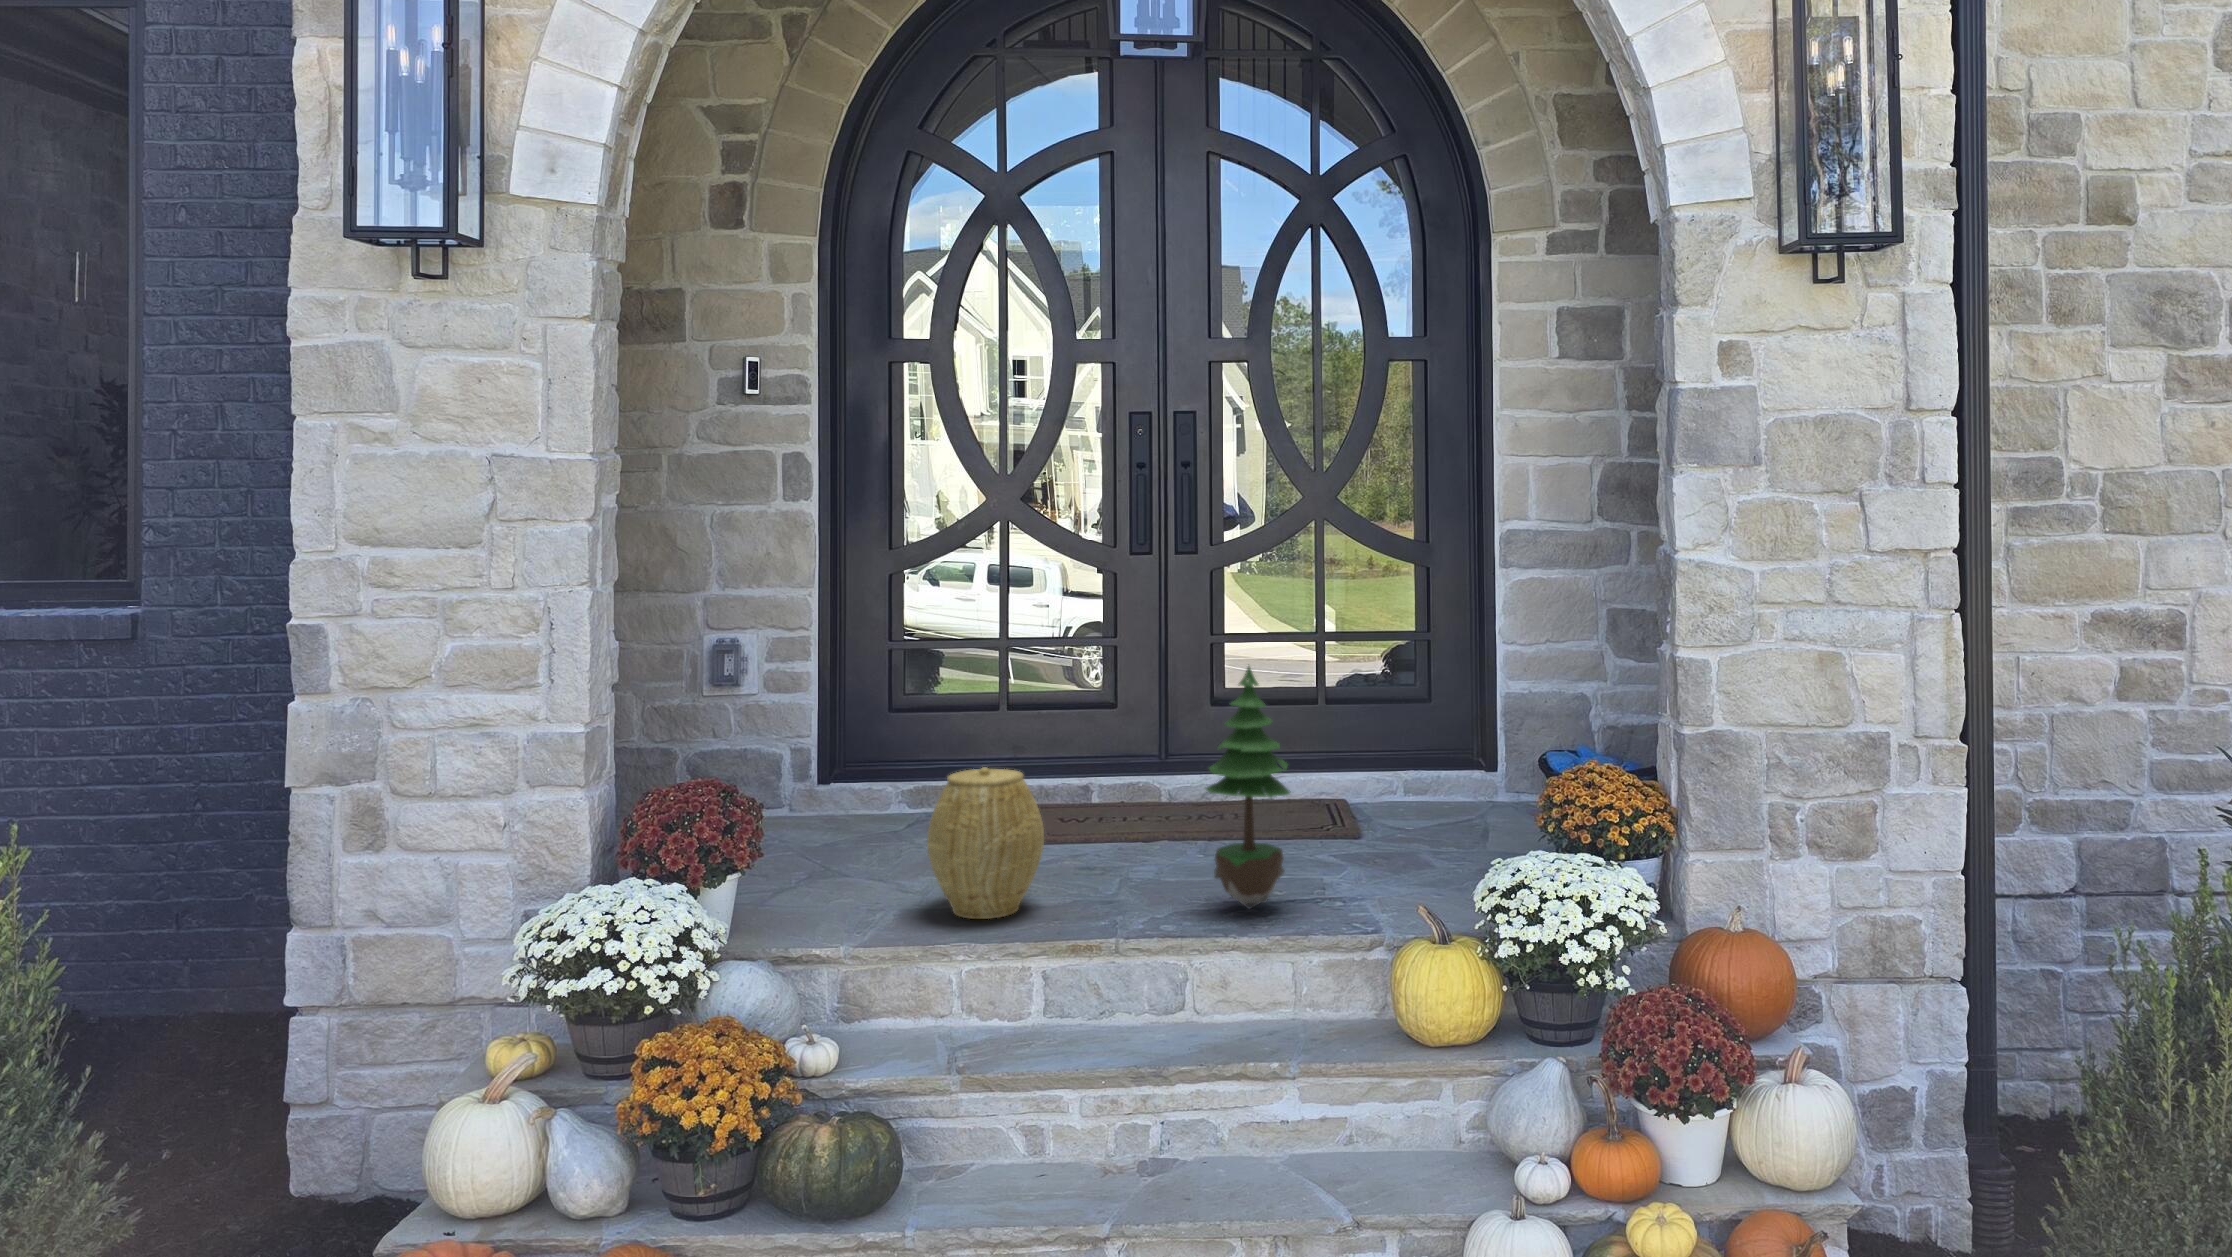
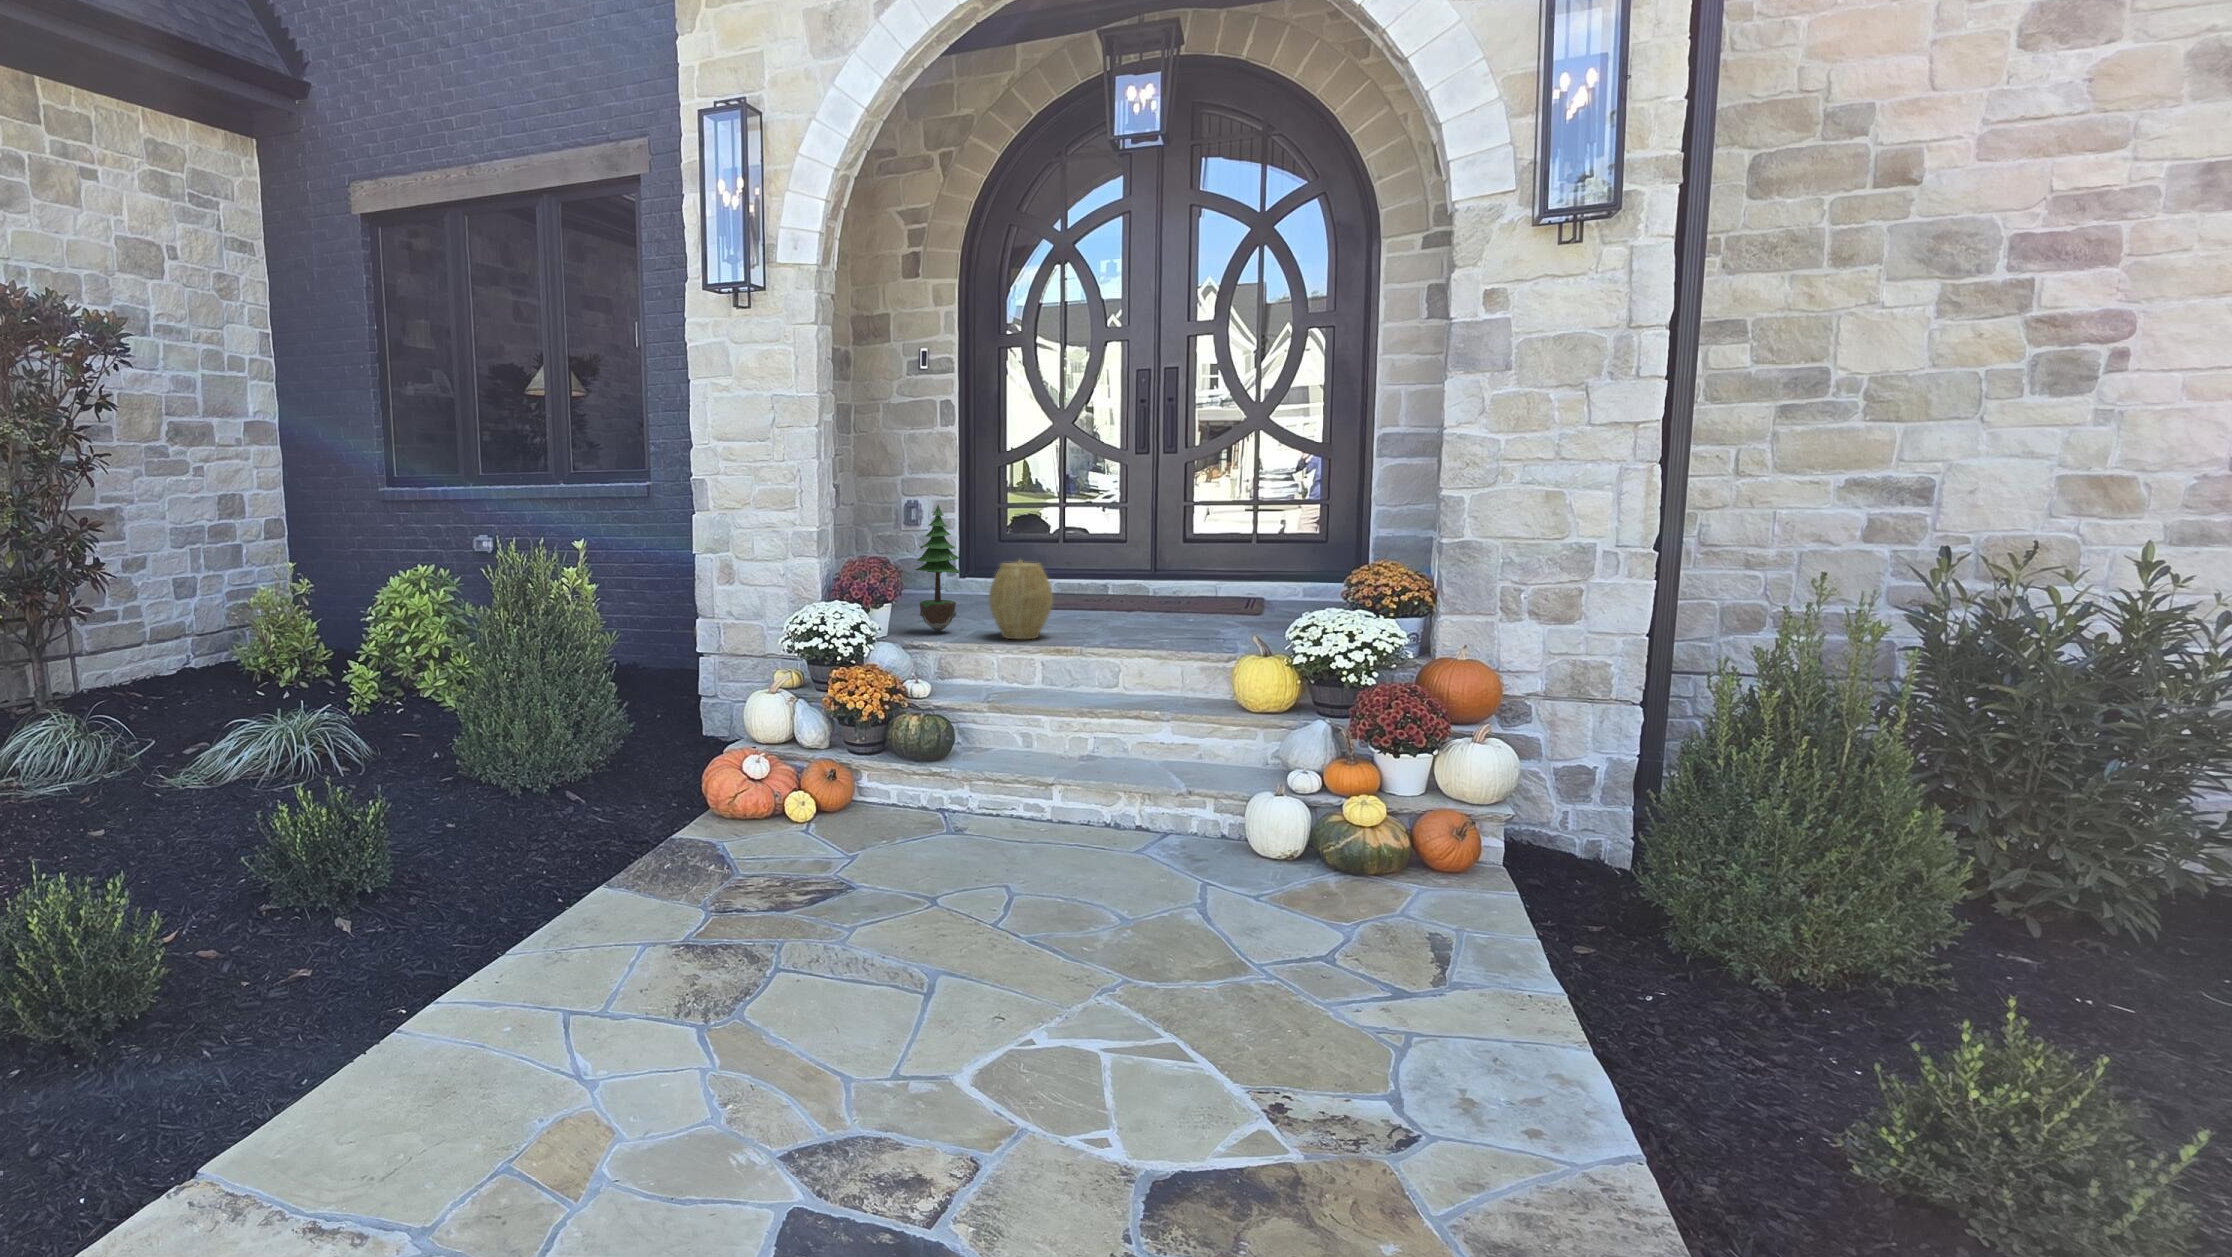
potted tree: present [1205,667,1290,909] -> present [915,505,960,632]

